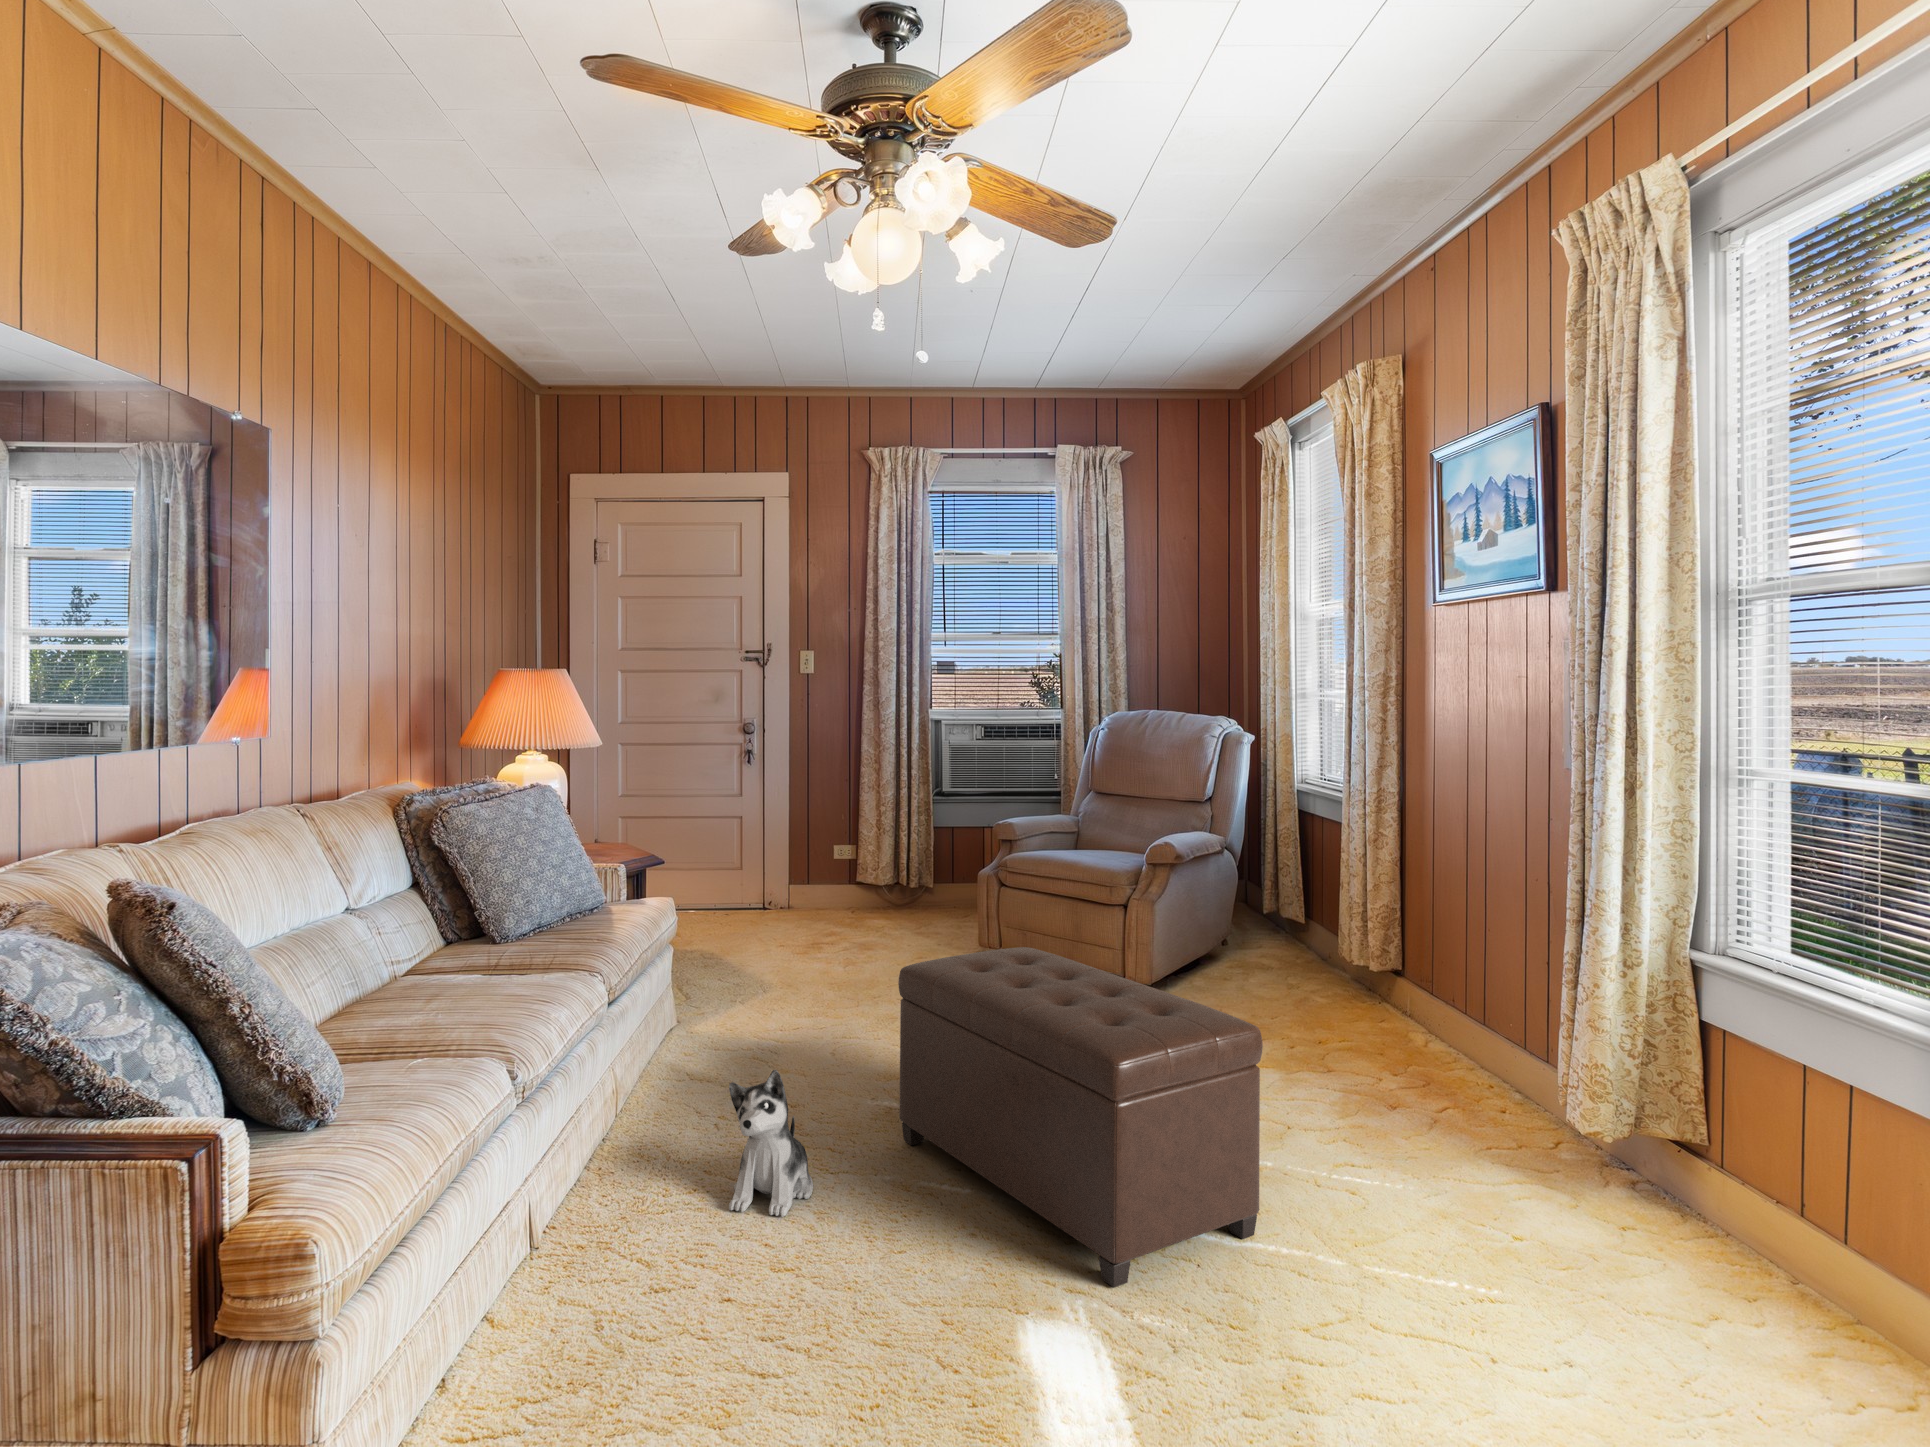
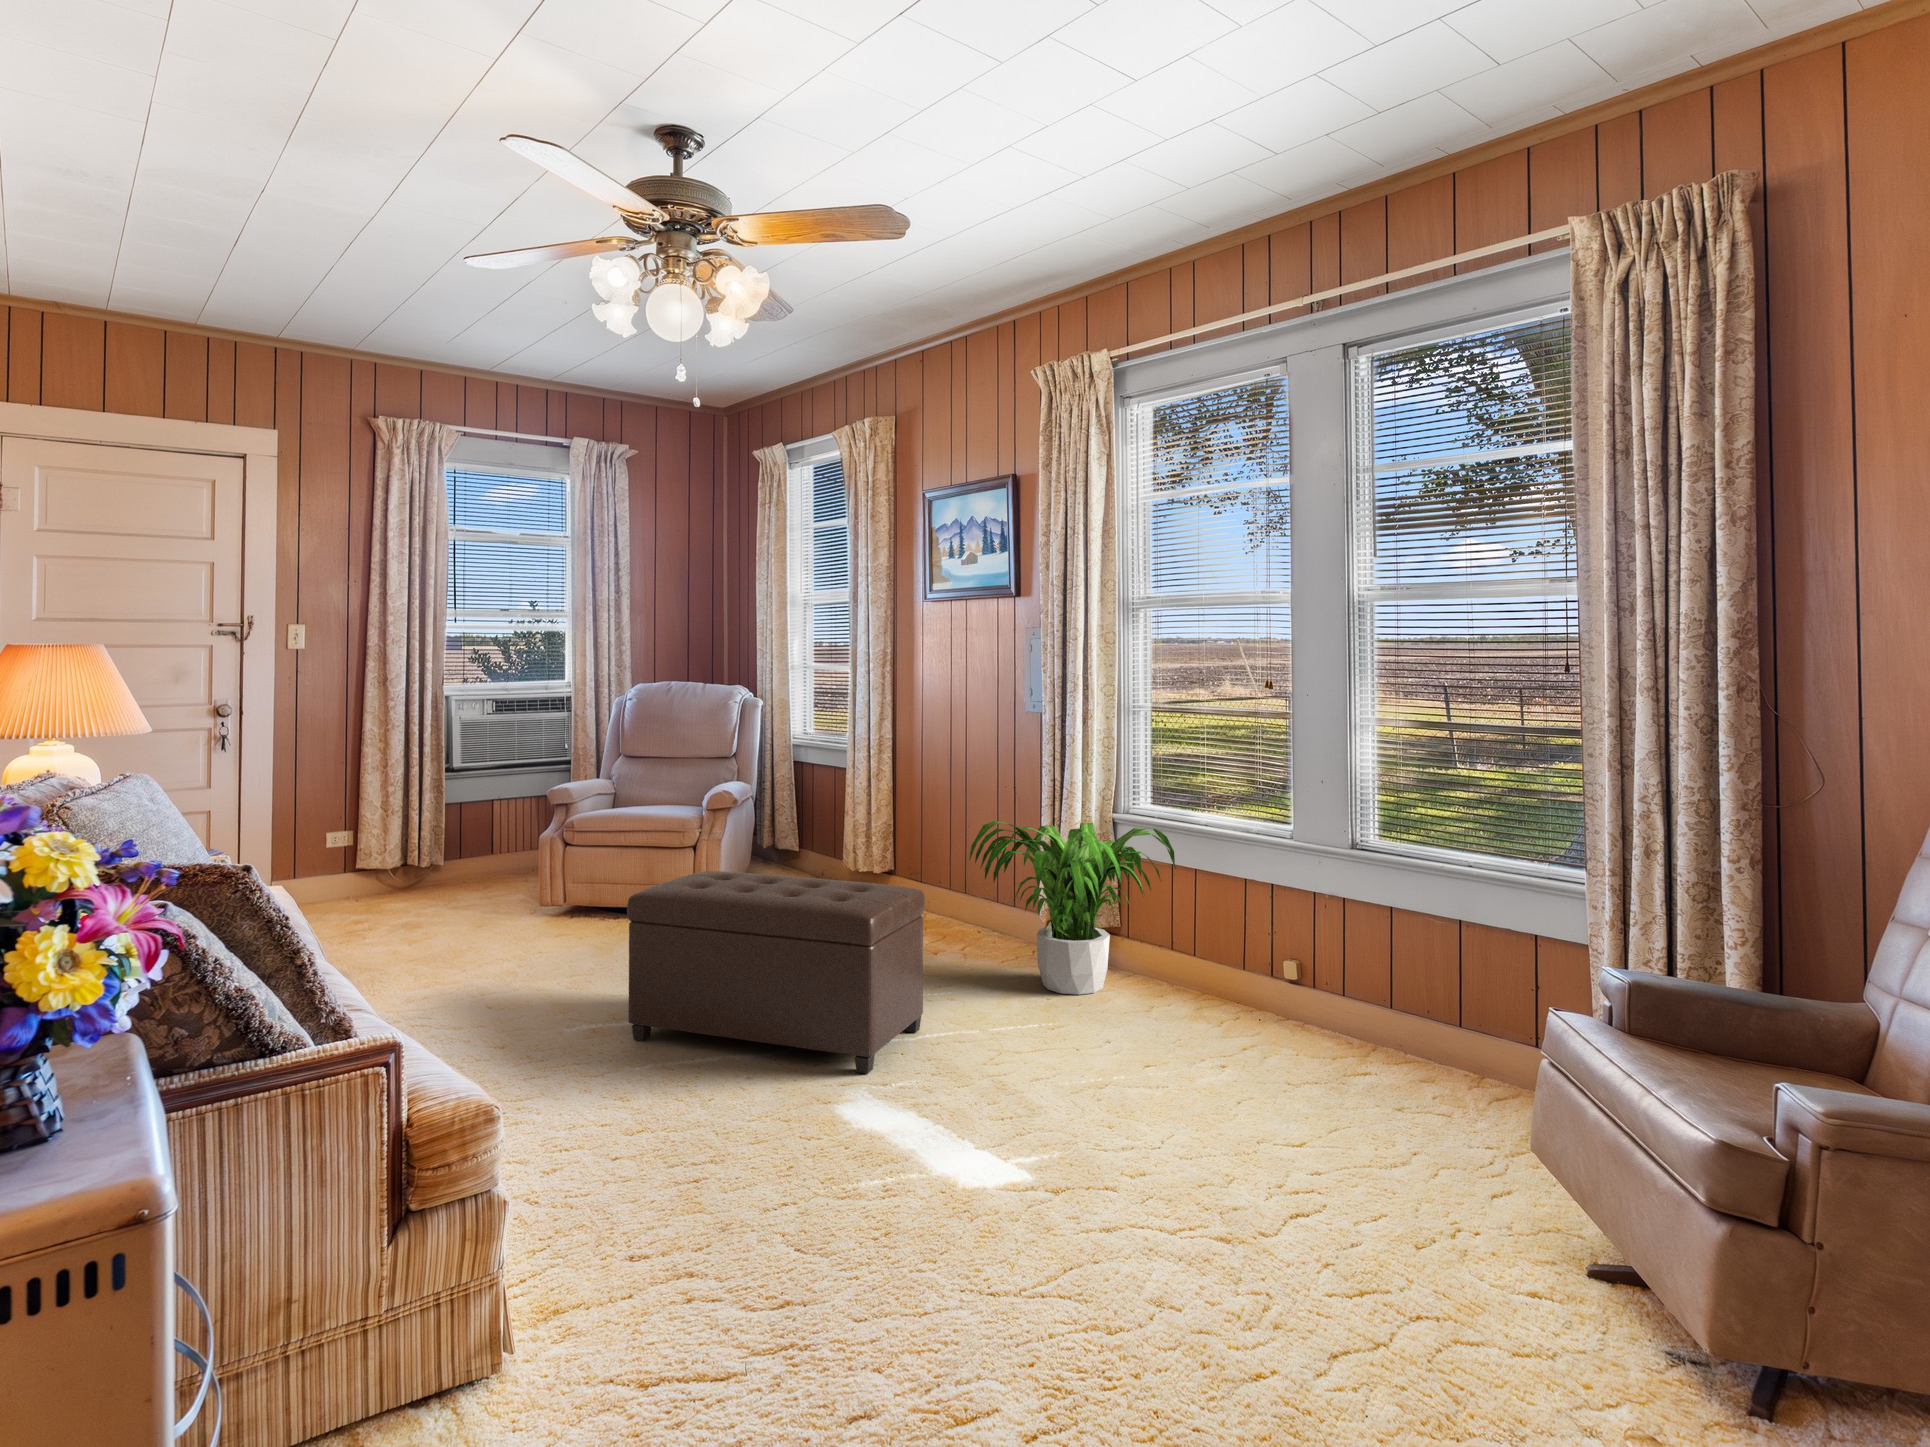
potted plant: none [1389,934,1799,1256] -> present [969,821,1176,995]
plush toy: present [729,1070,813,1217] -> none [530,986,603,1111]

